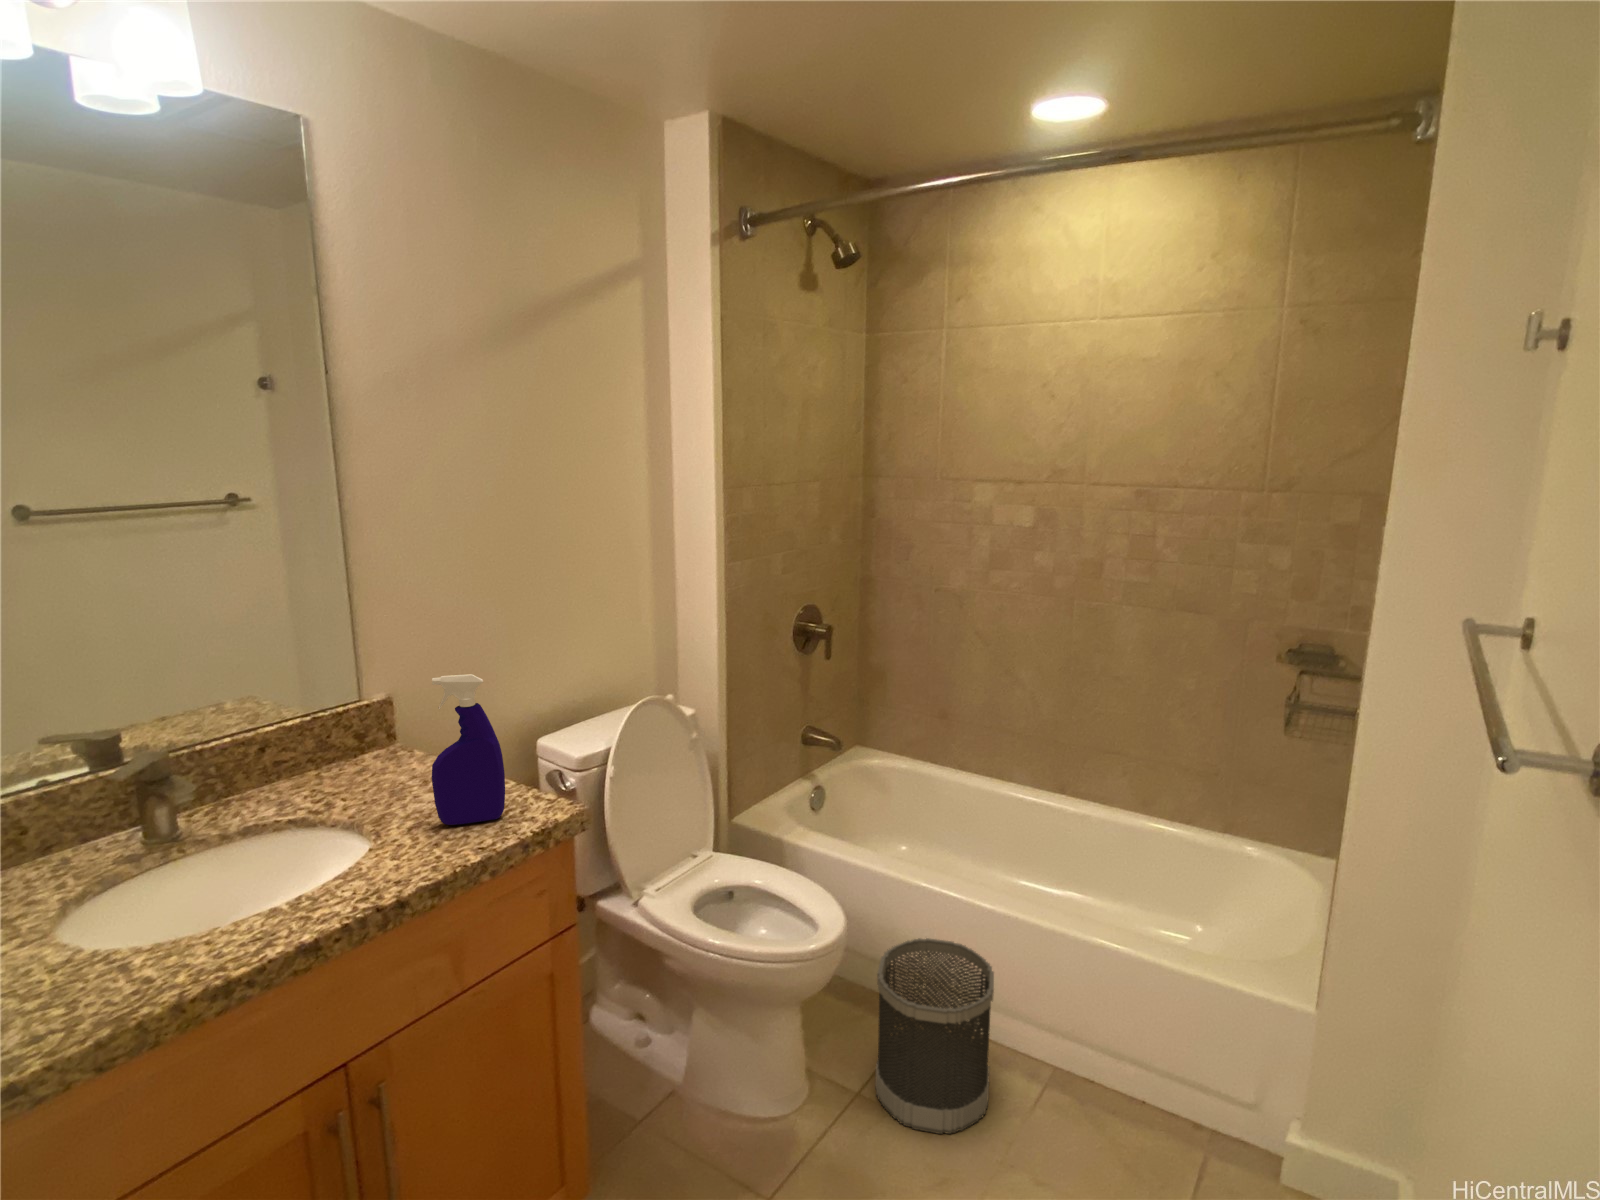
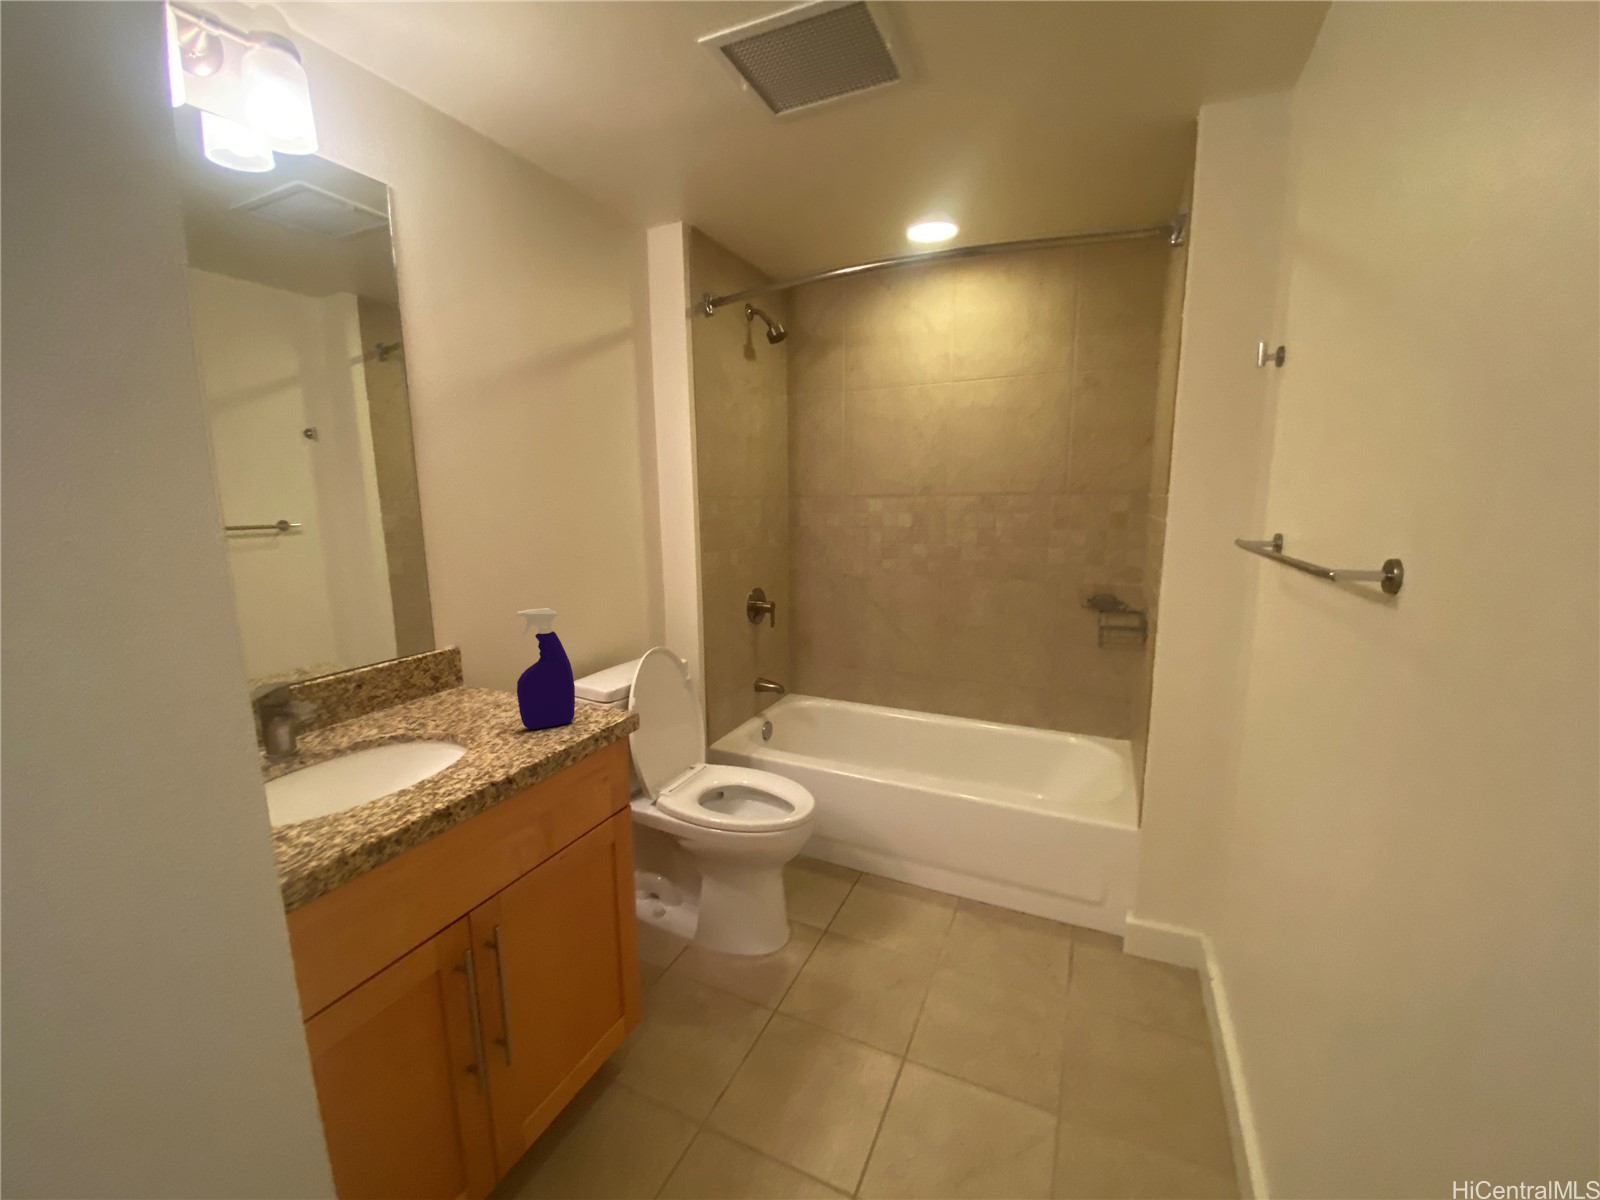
wastebasket: present [875,938,994,1134] -> none [837,811,920,948]

